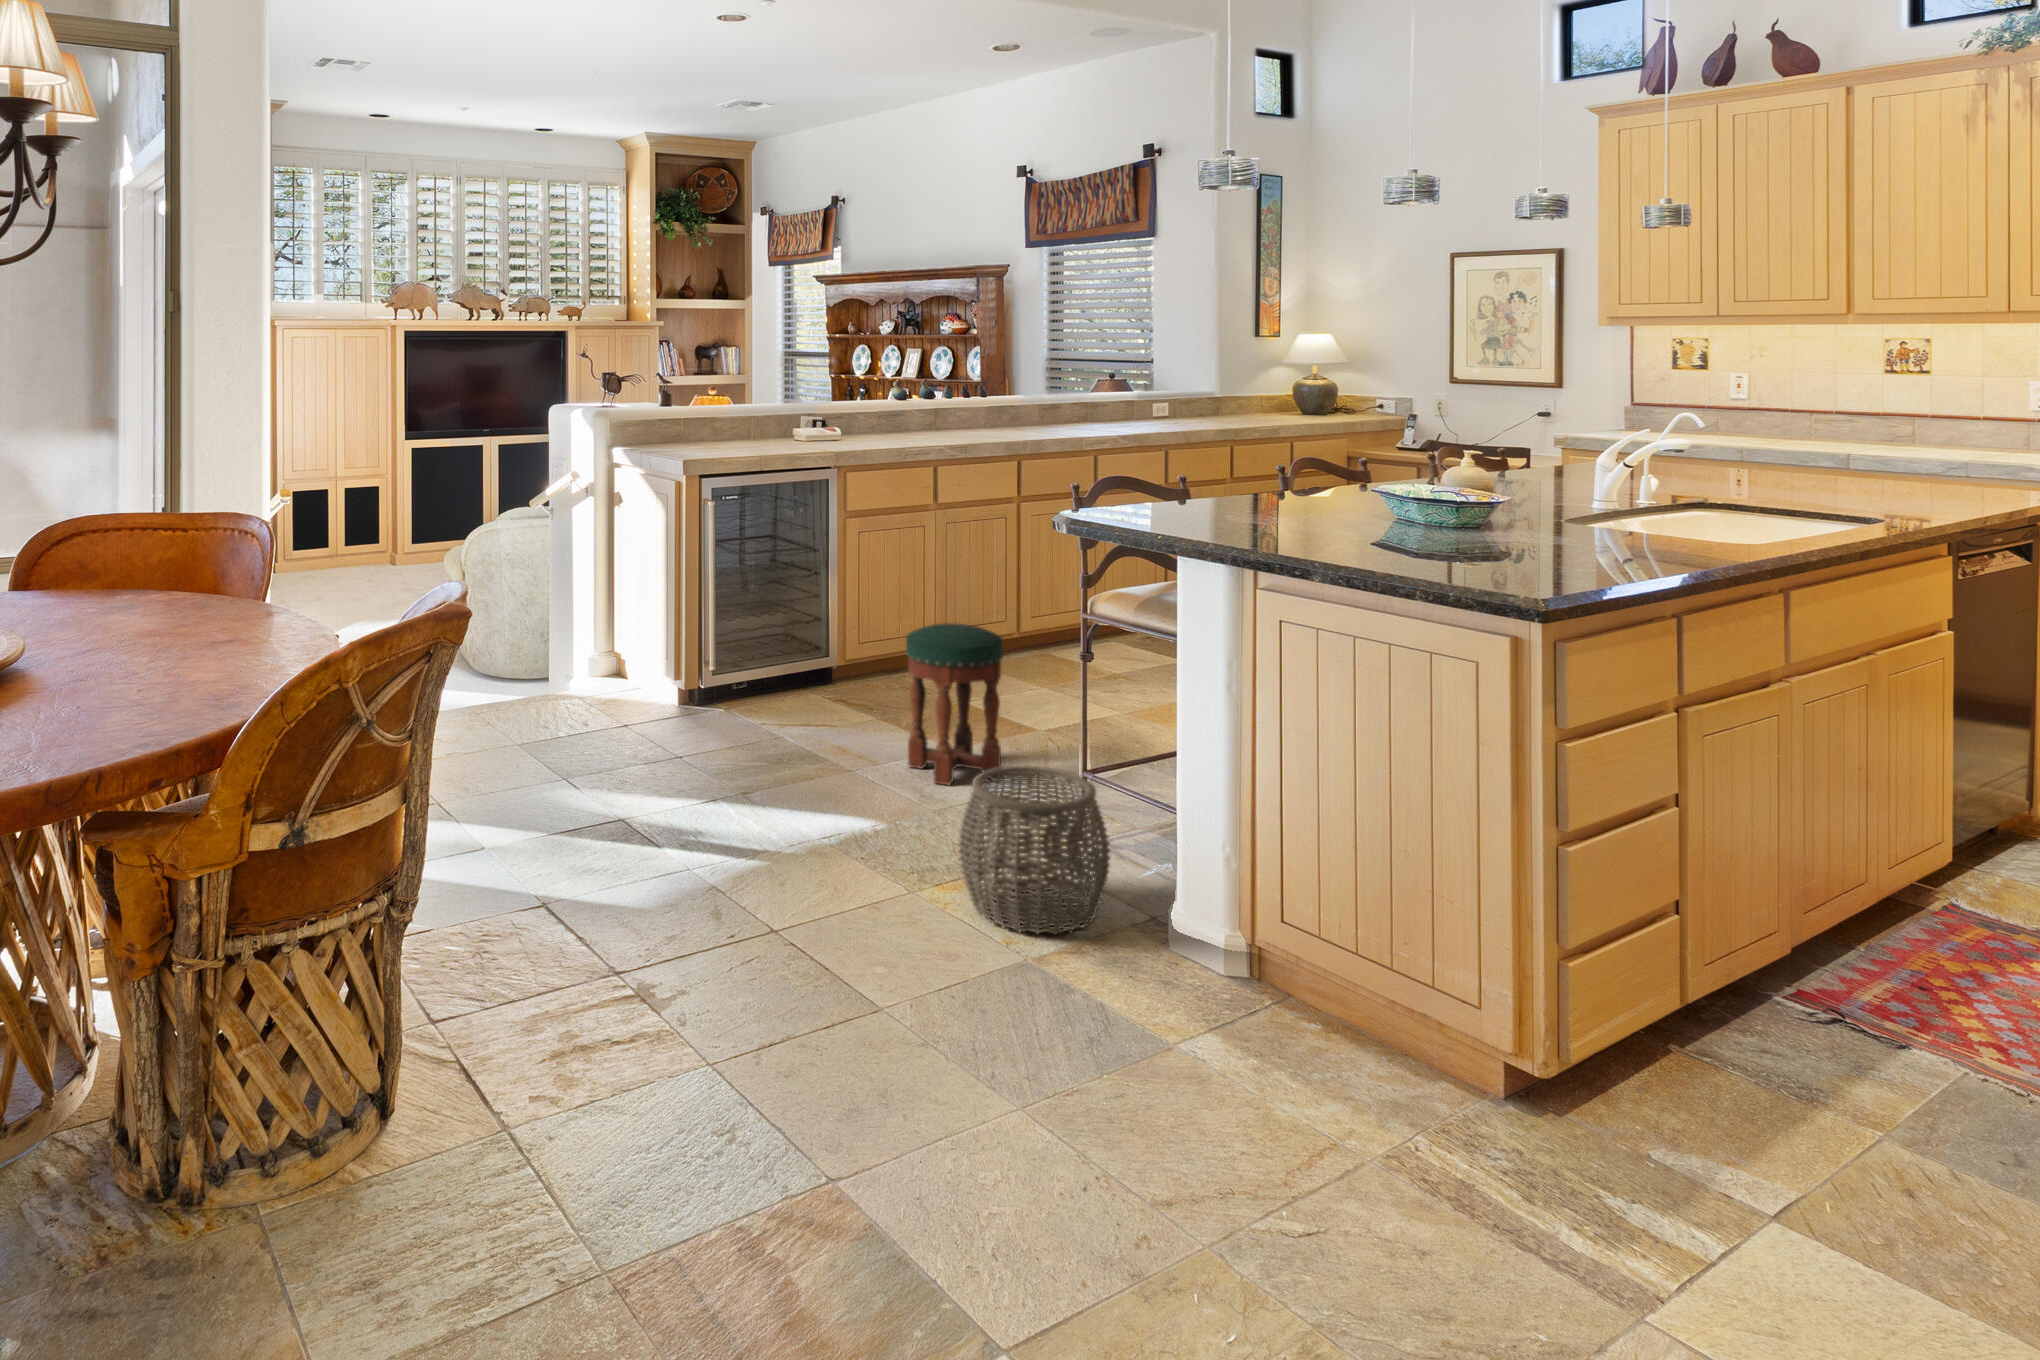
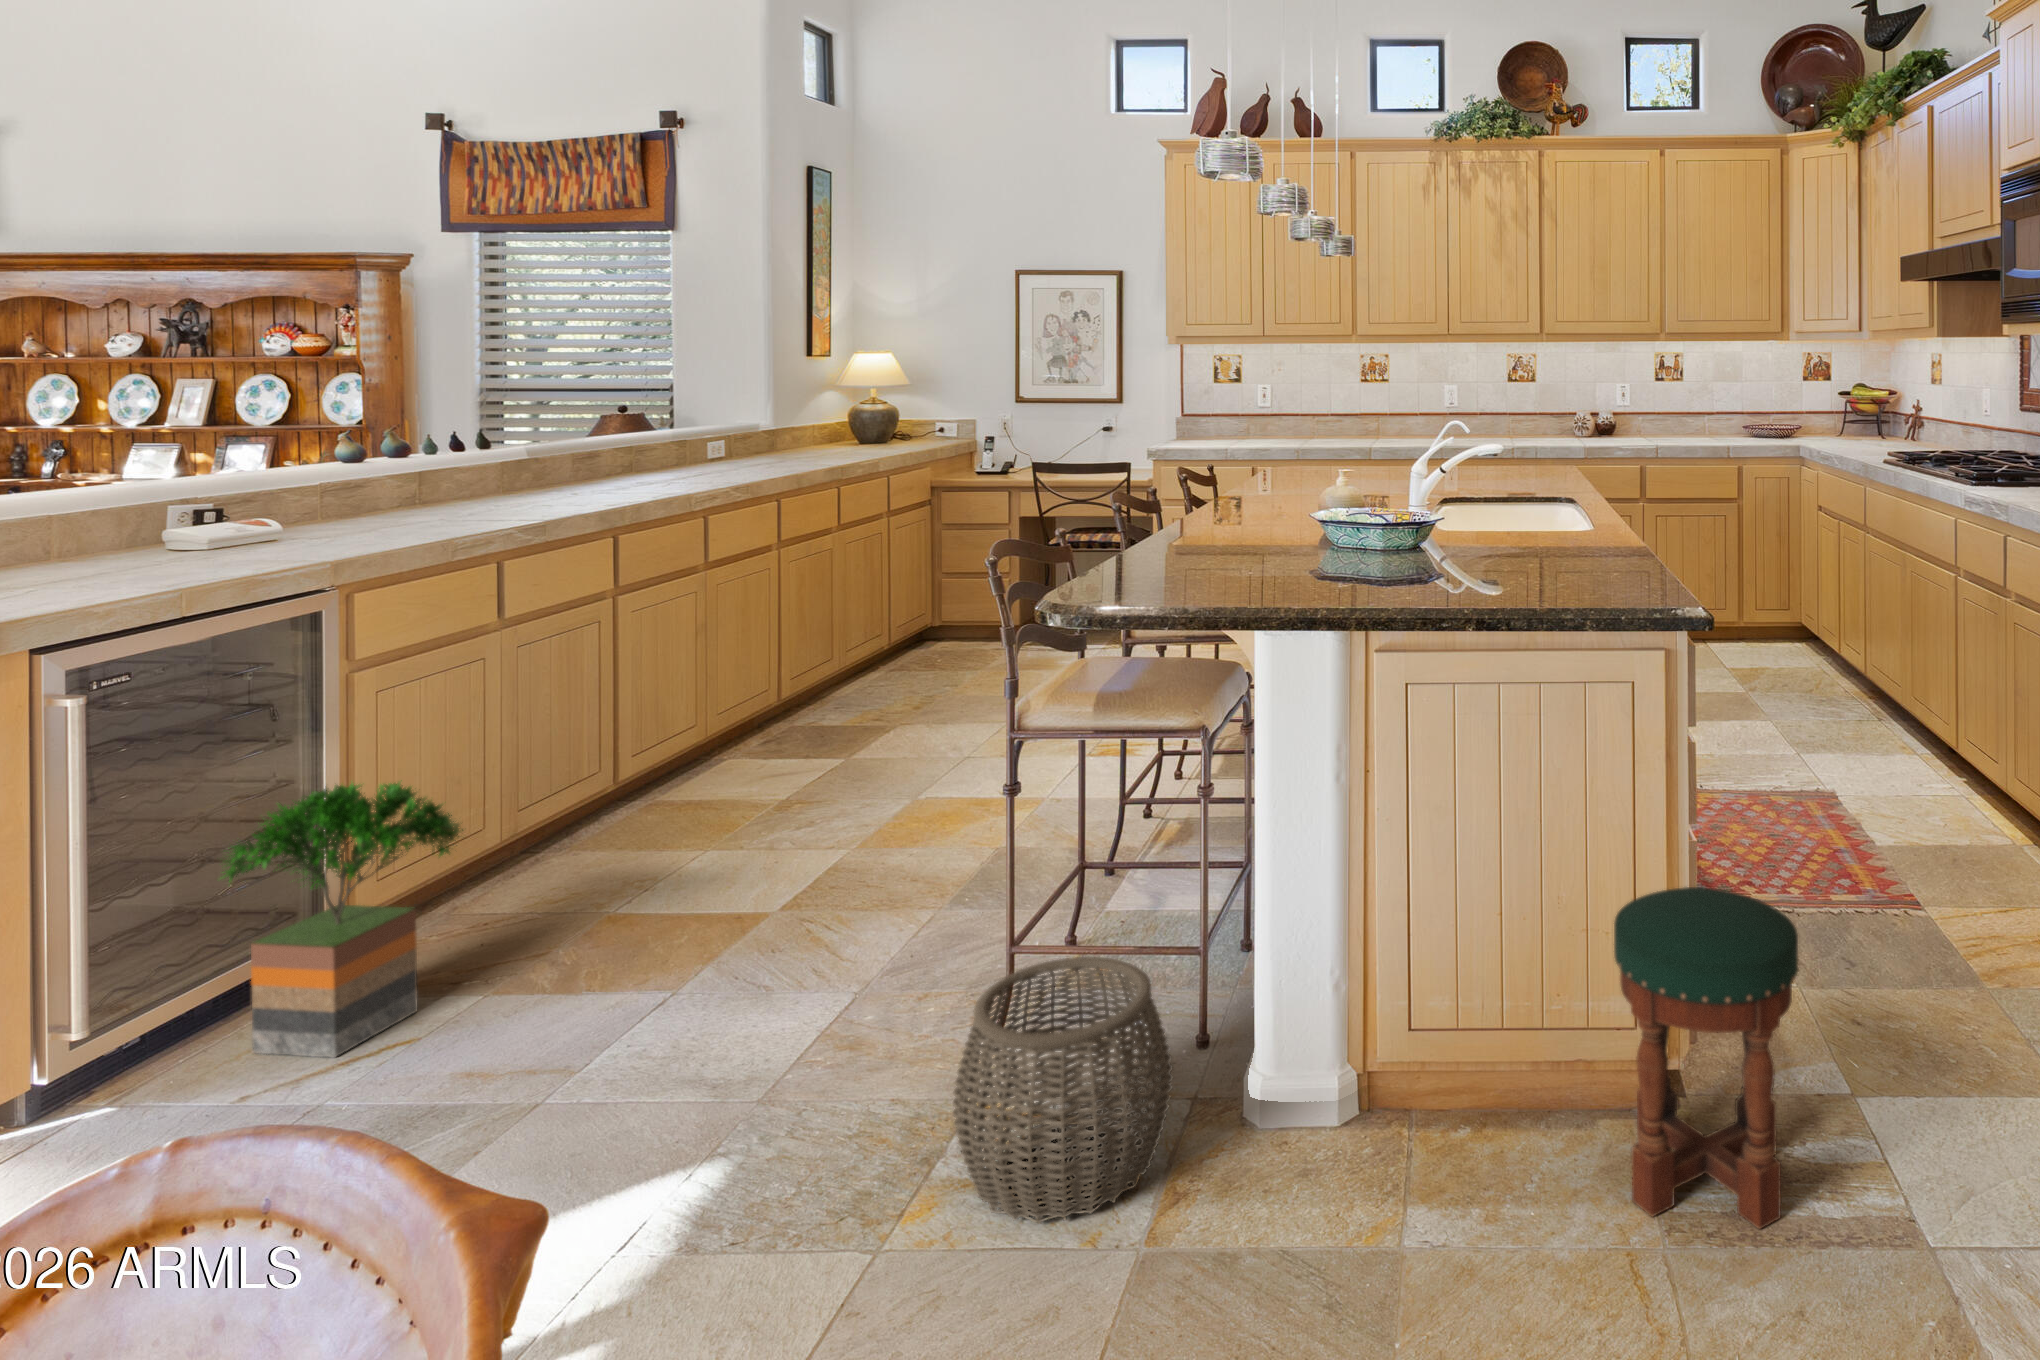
potted tree: none [764,575,868,725] -> present [222,780,463,1057]
stool: present [906,623,1003,785] -> present [1614,887,1799,1229]

